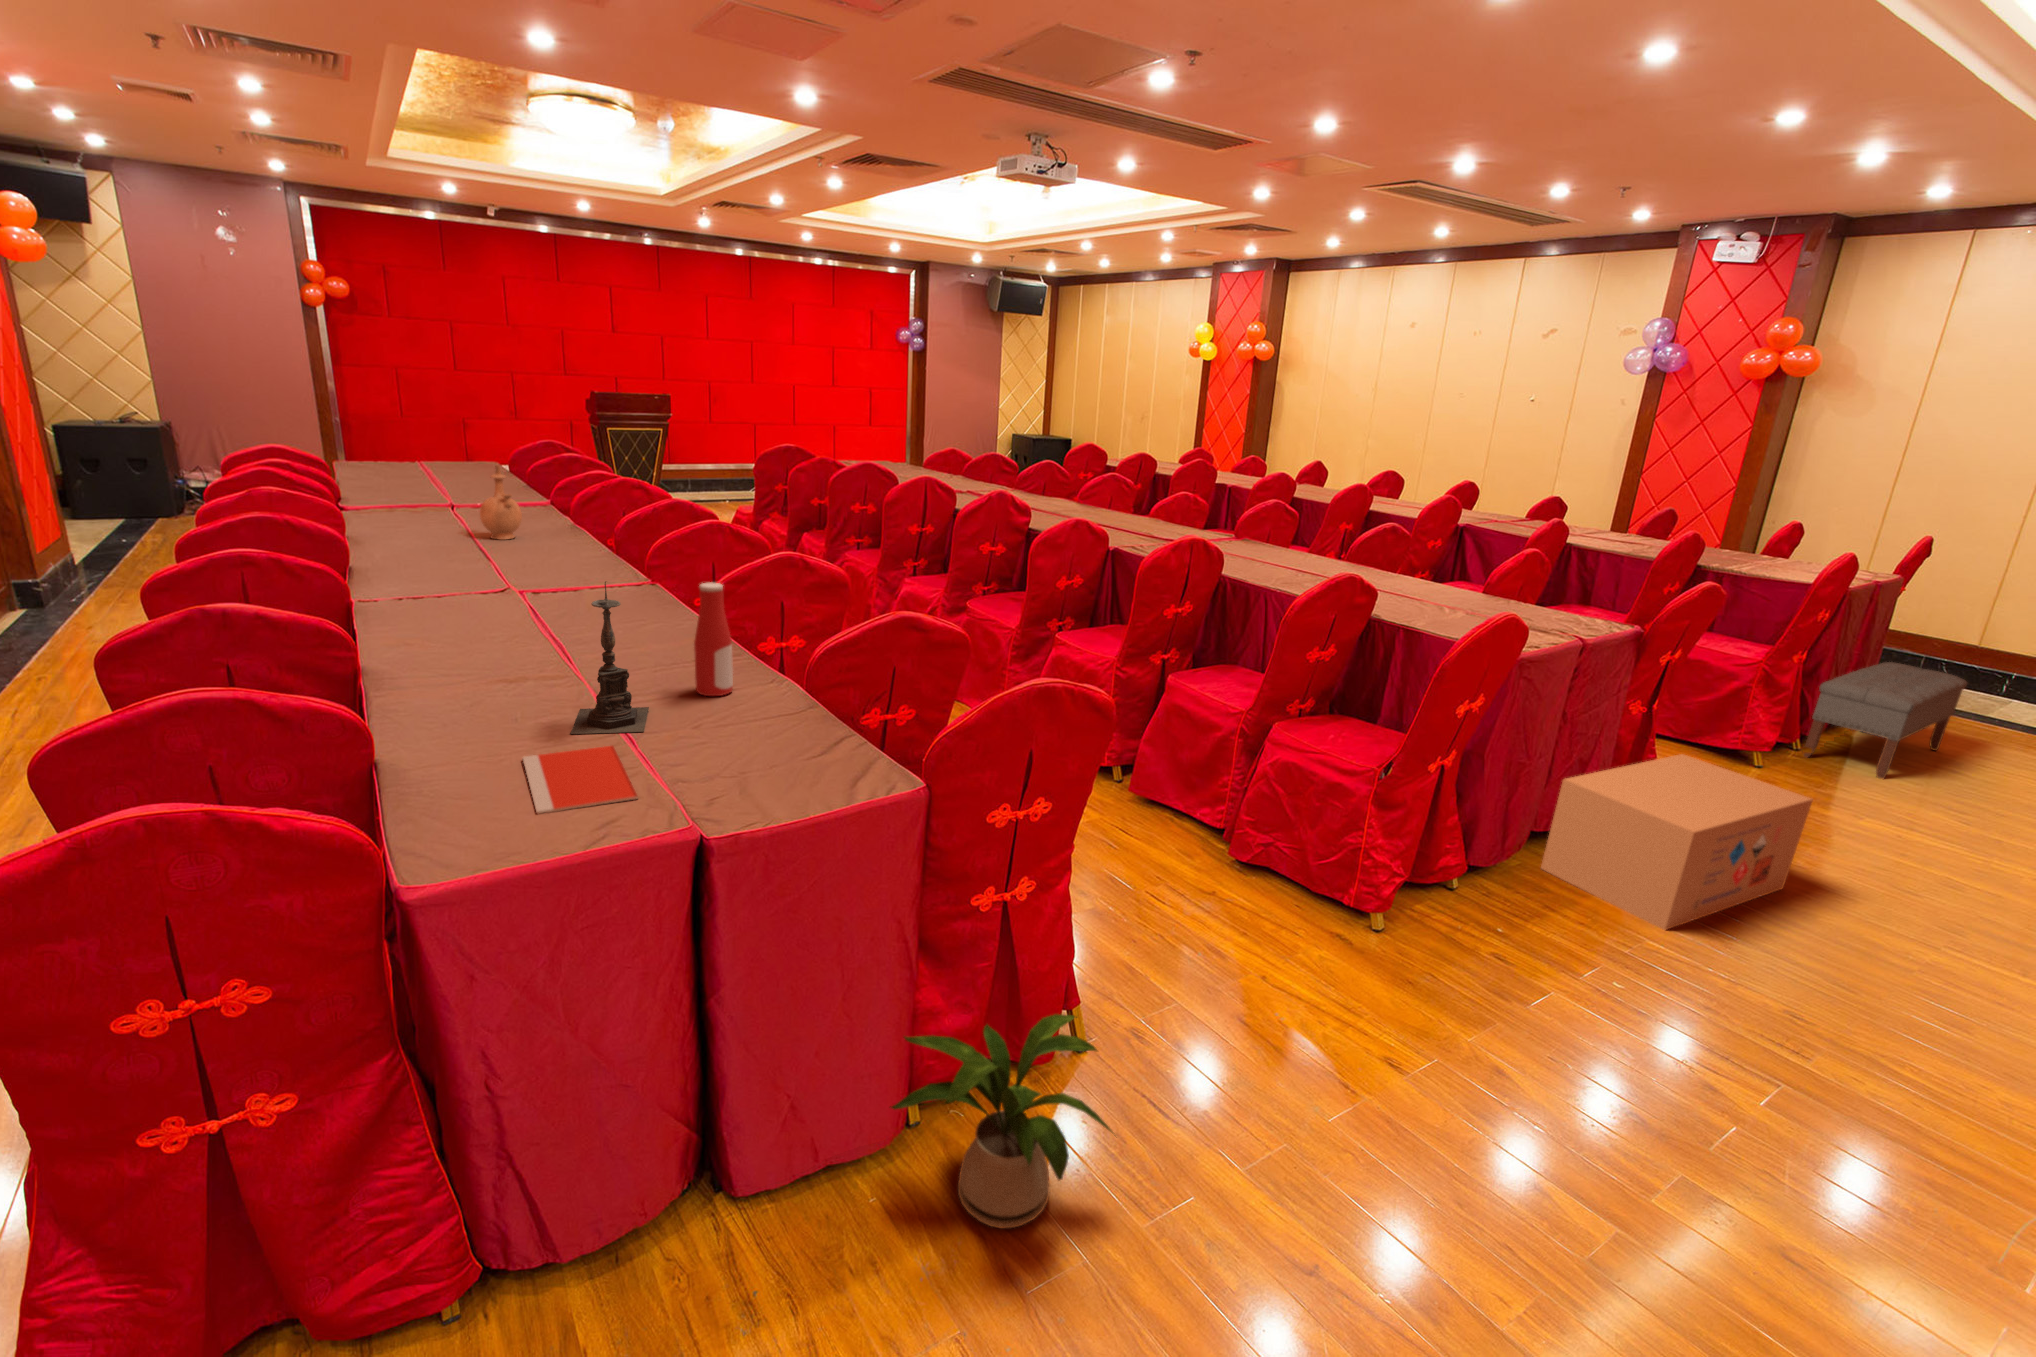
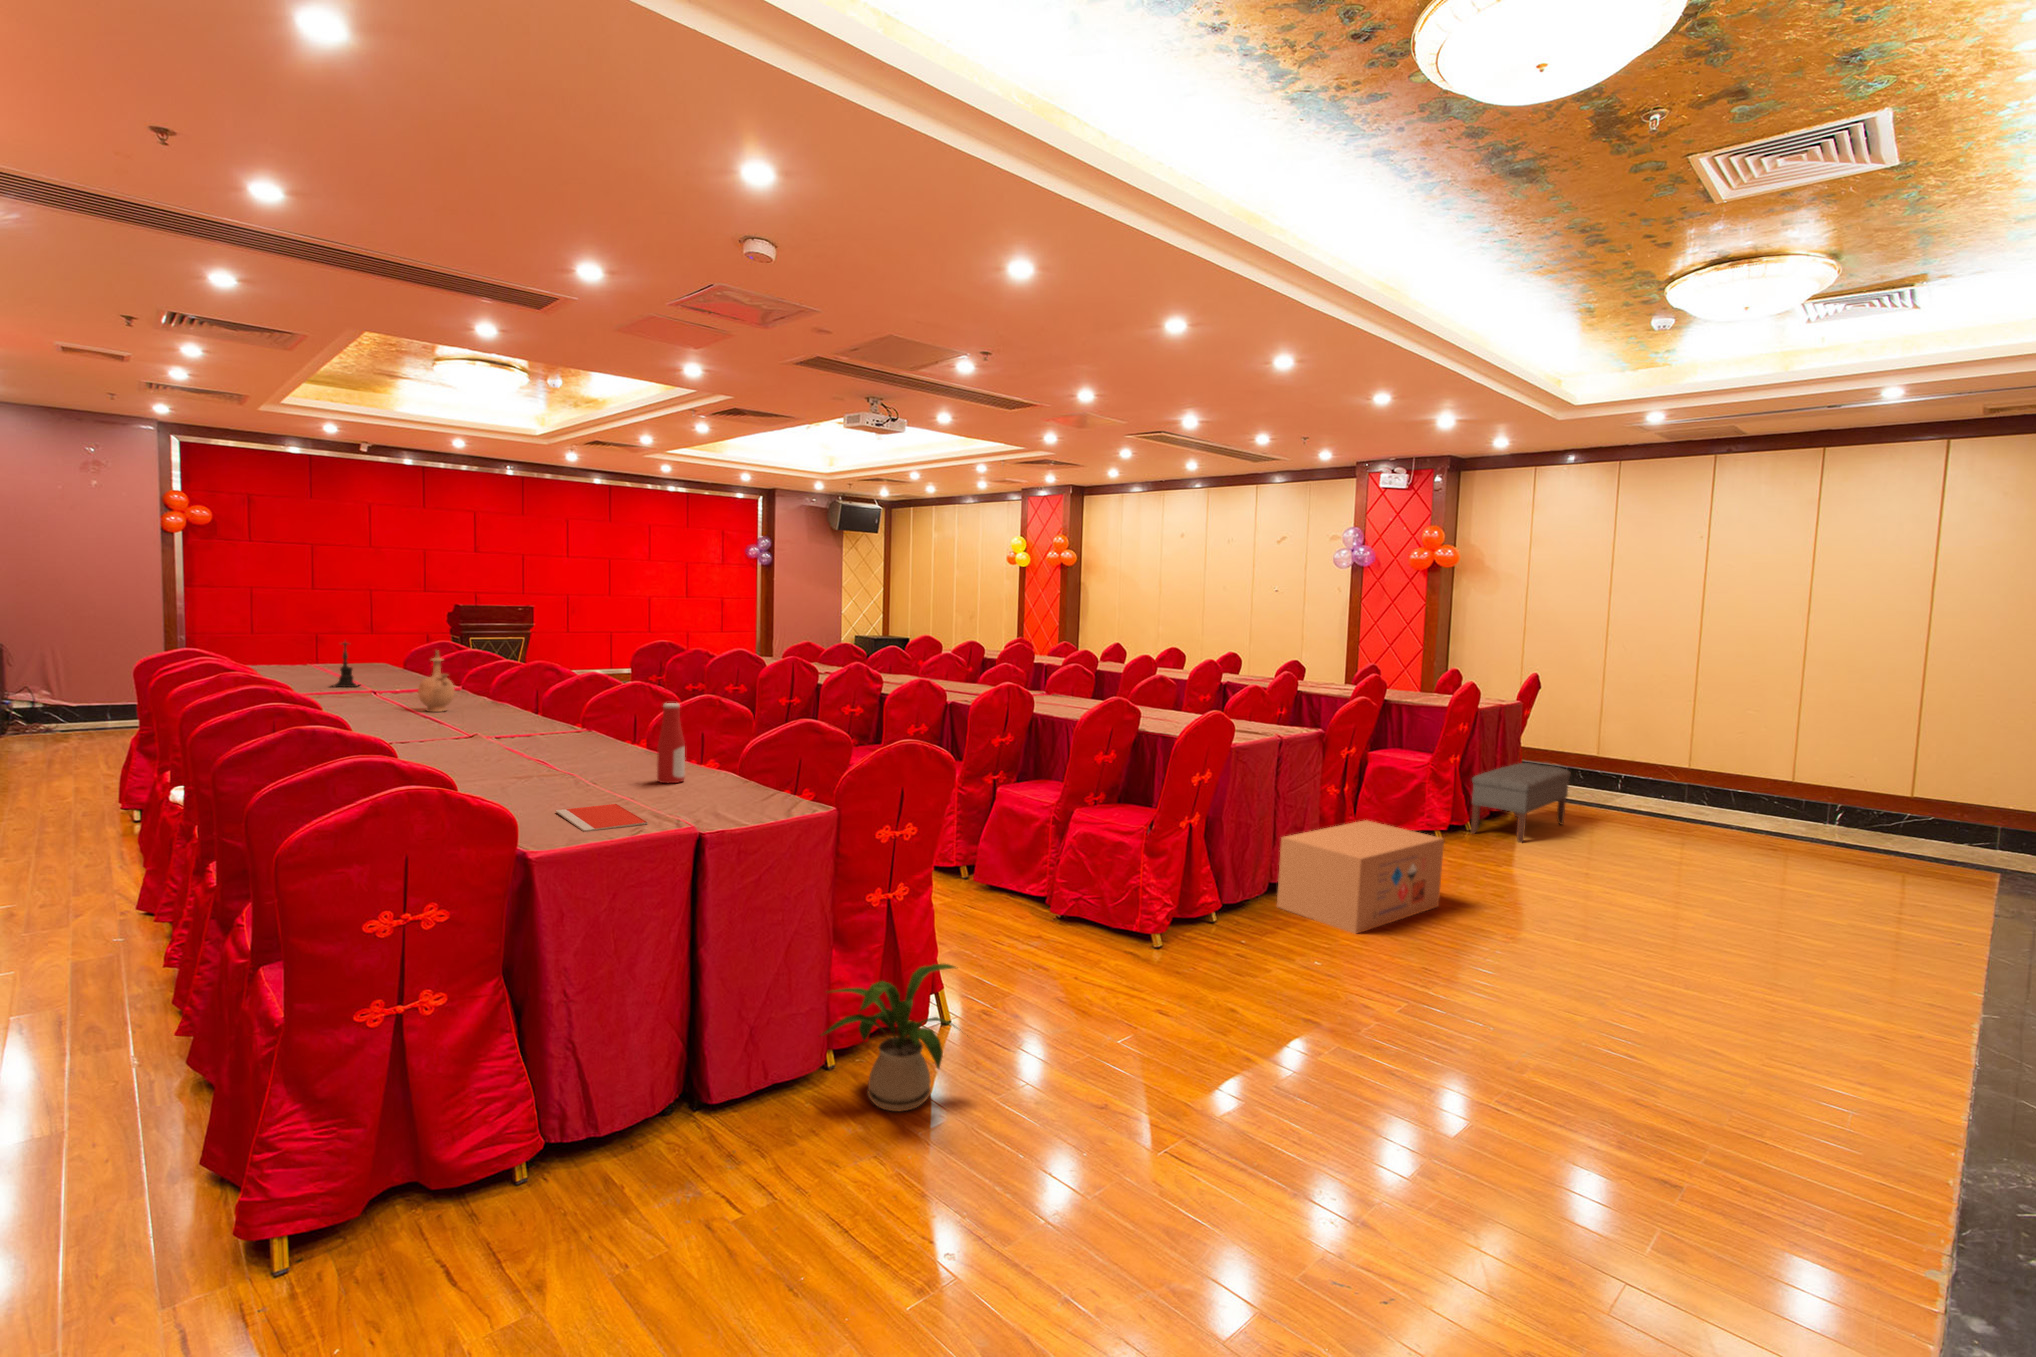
candle holder: present [570,581,649,734] -> present [332,642,358,687]

